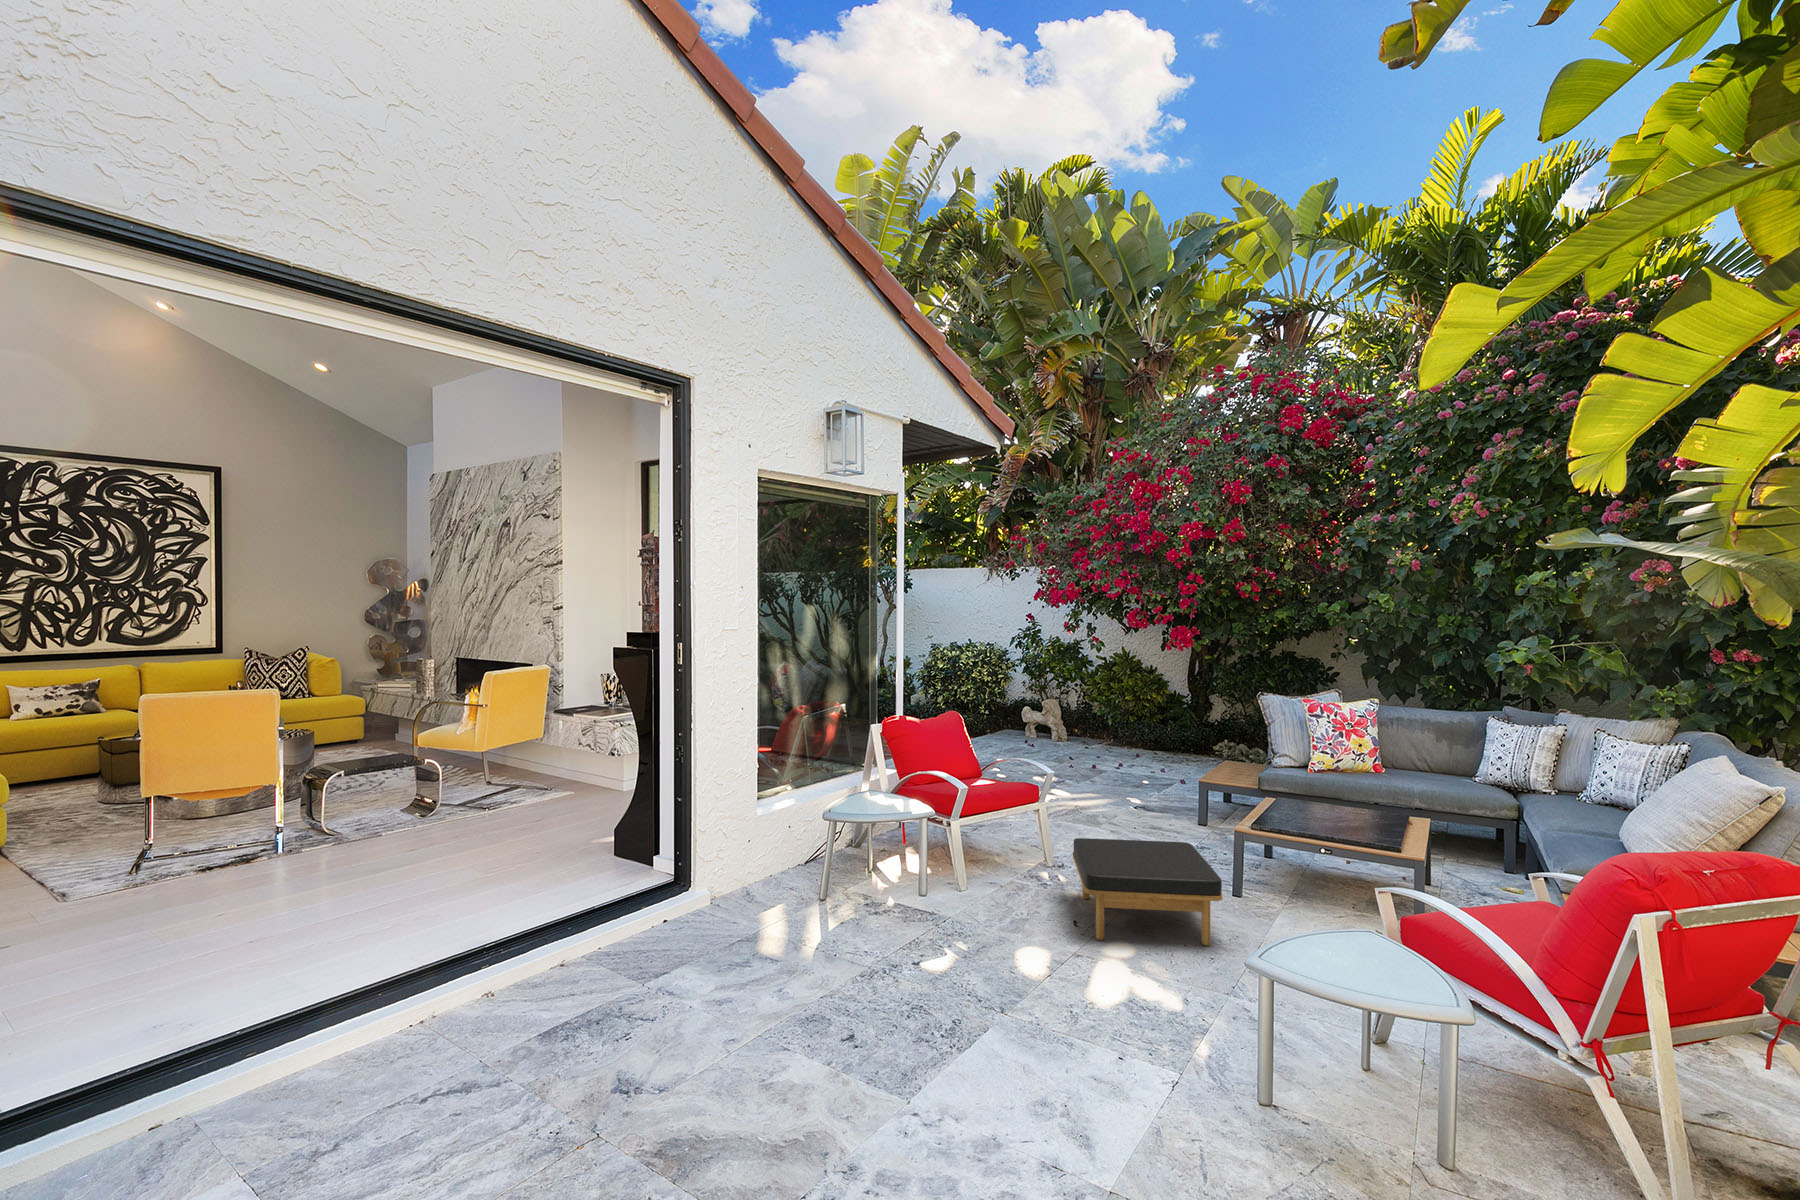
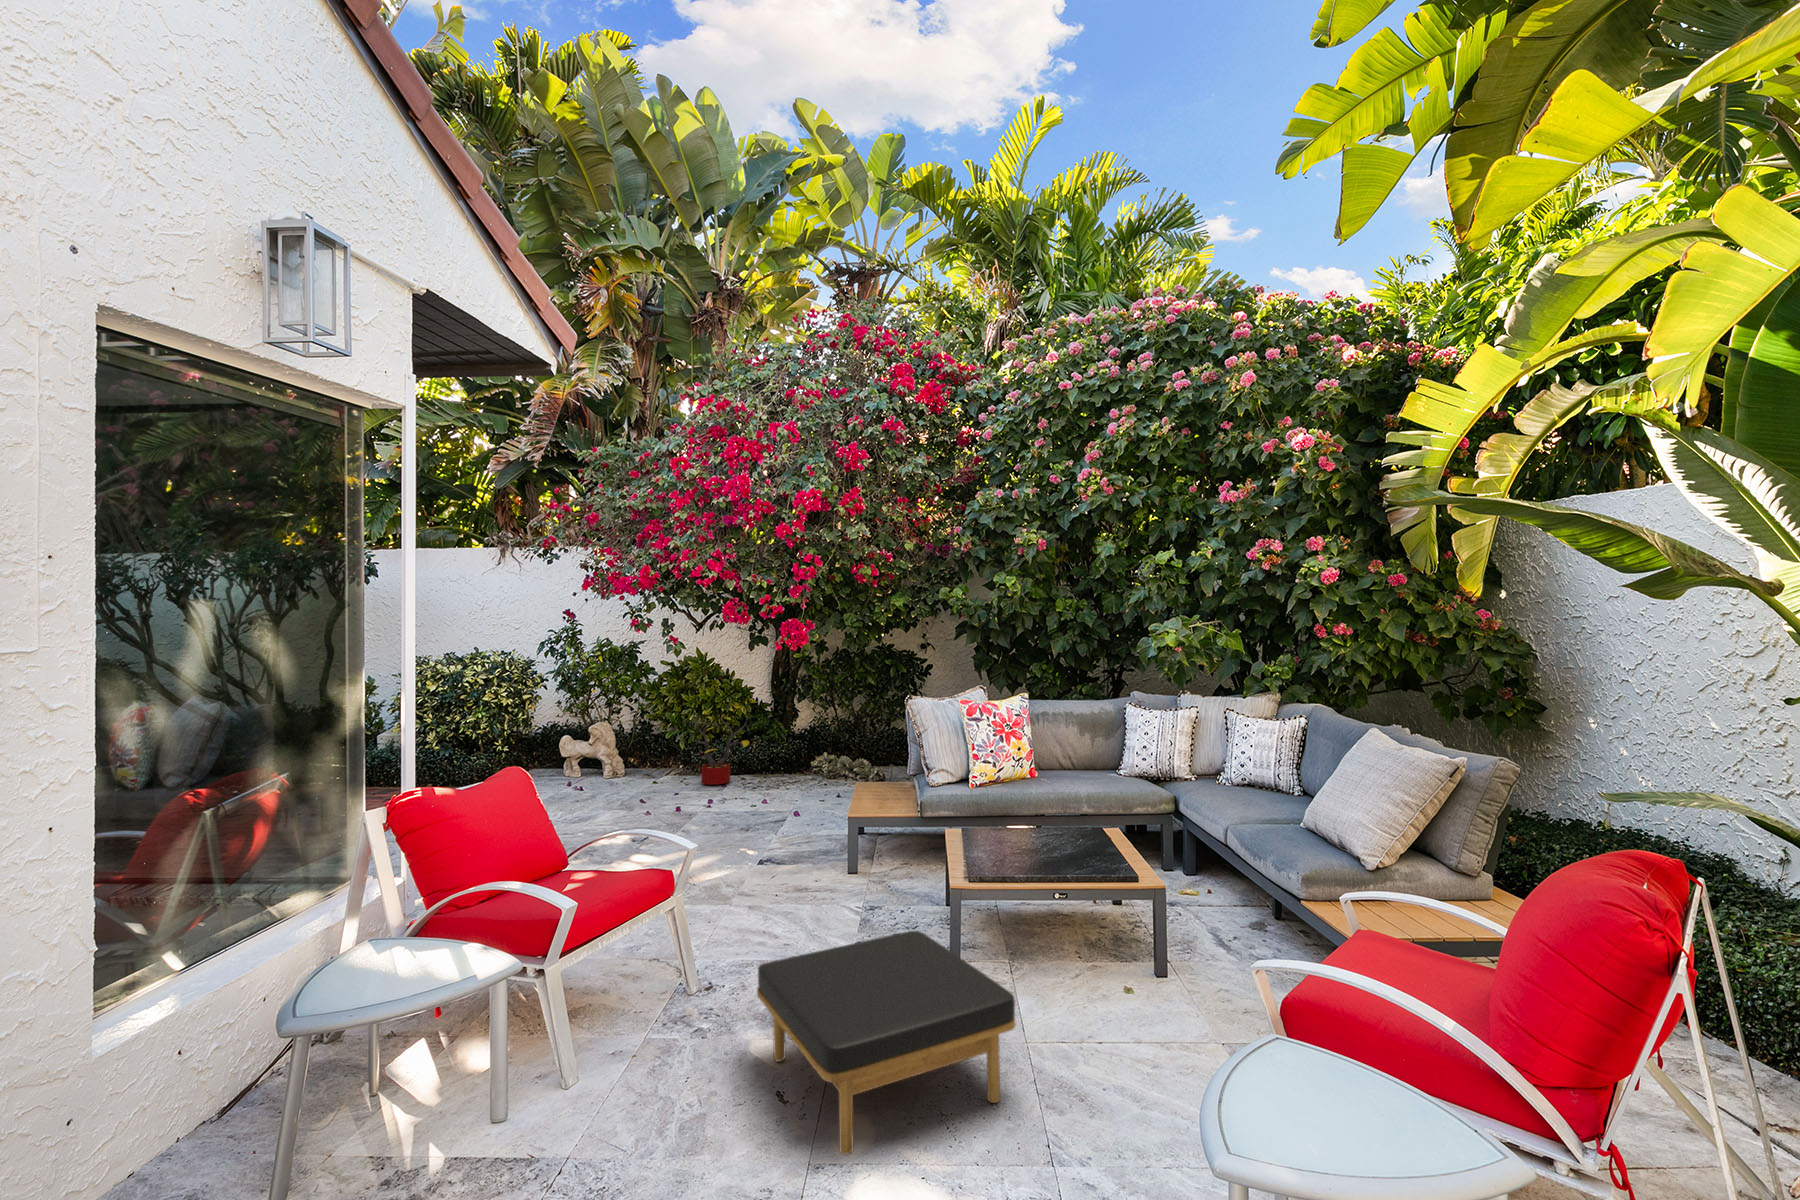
decorative plant: none [1118,698,1158,754] -> present [695,714,749,785]

